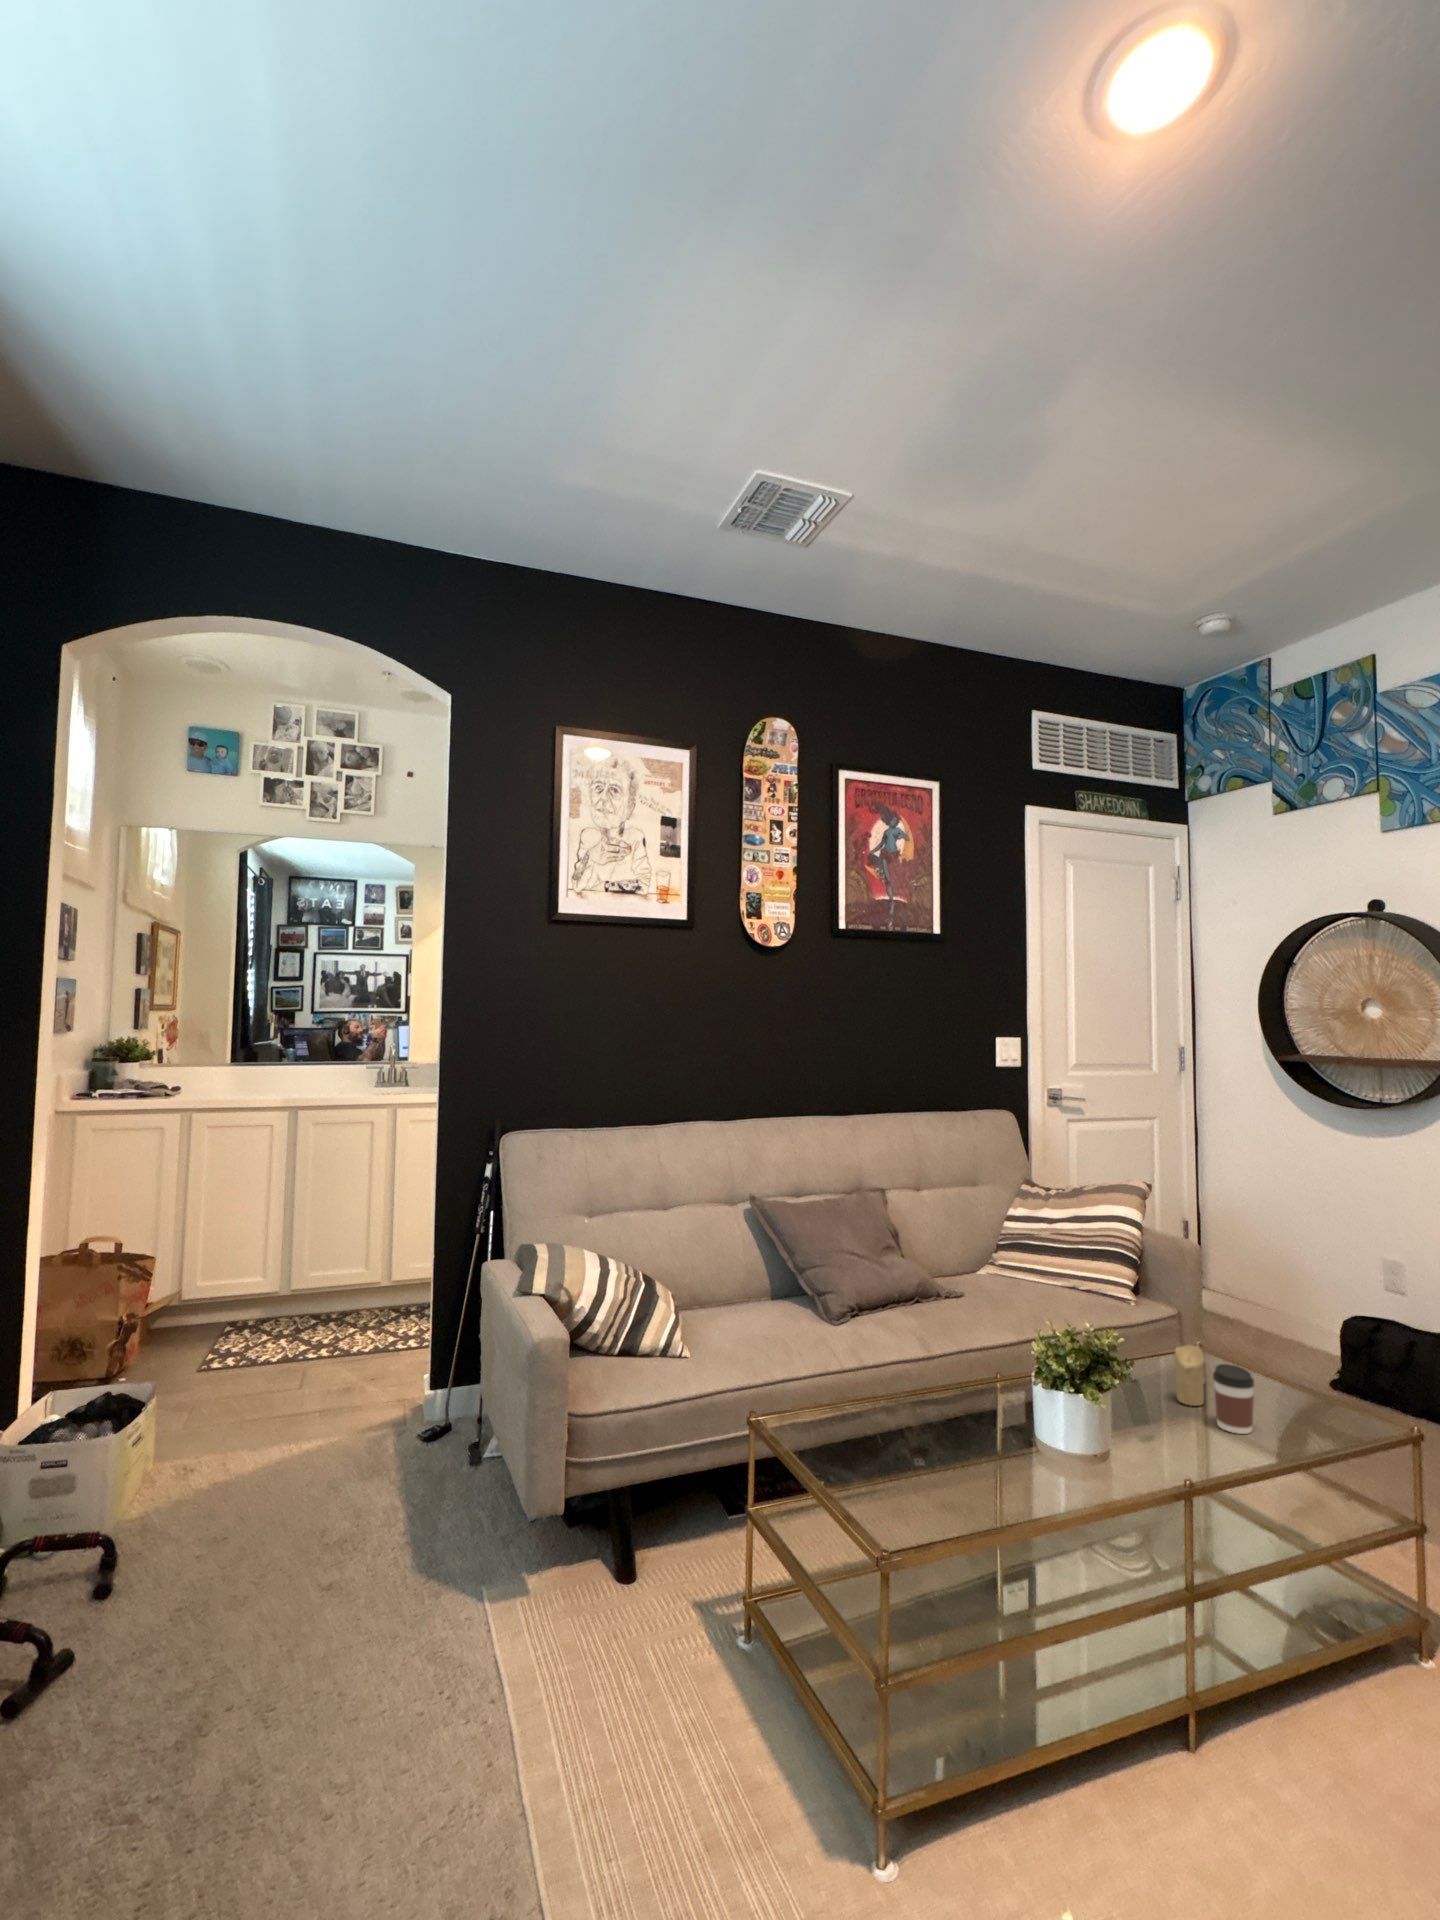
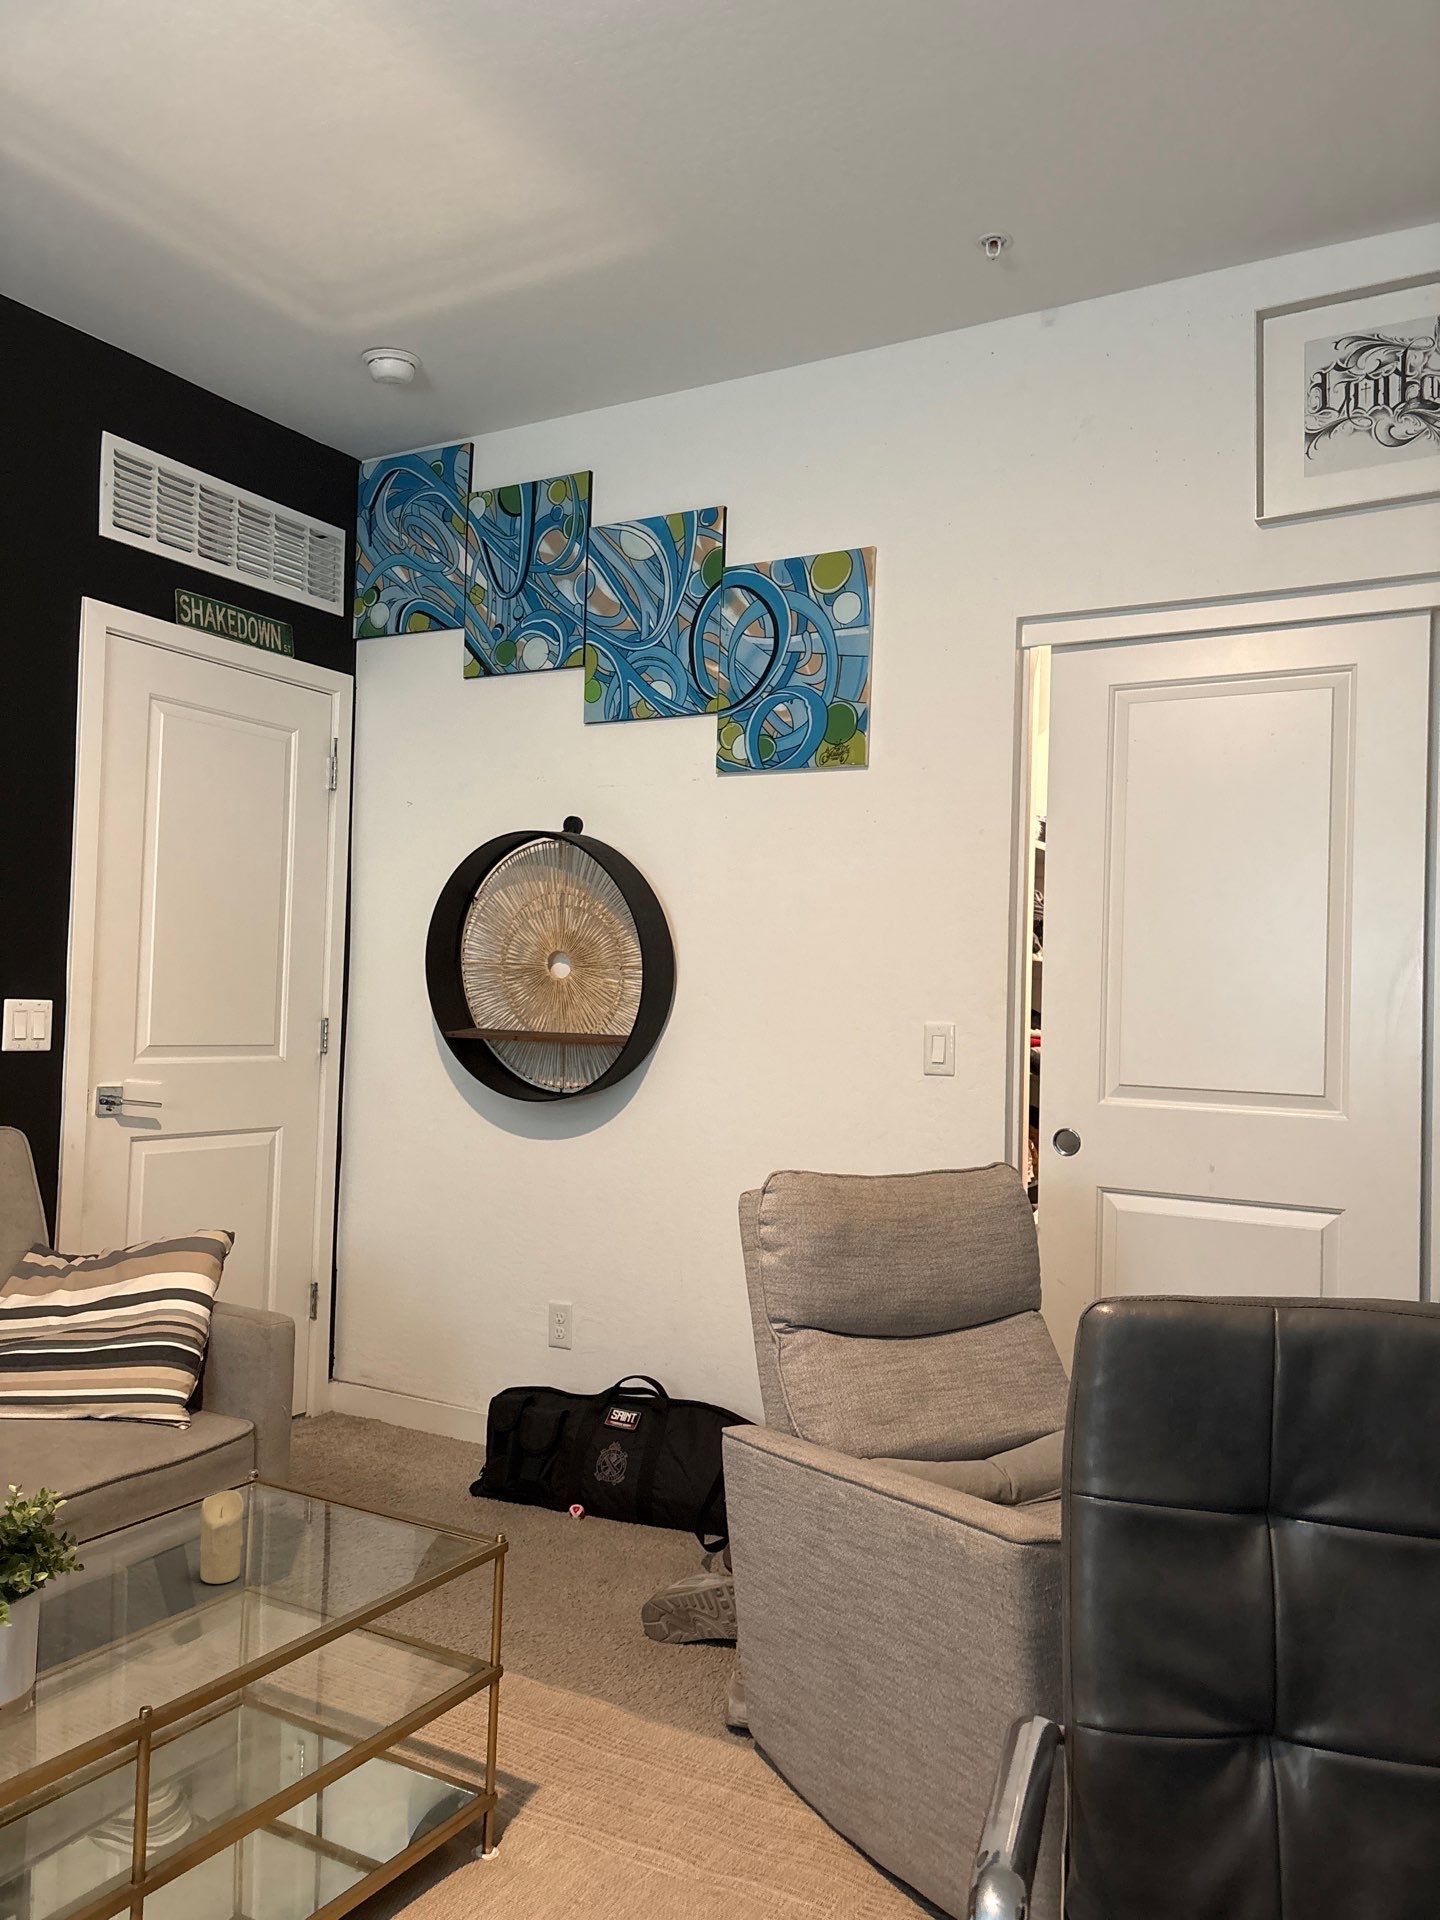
coffee cup: present [1213,1364,1254,1434] -> none [247,1511,304,1614]

